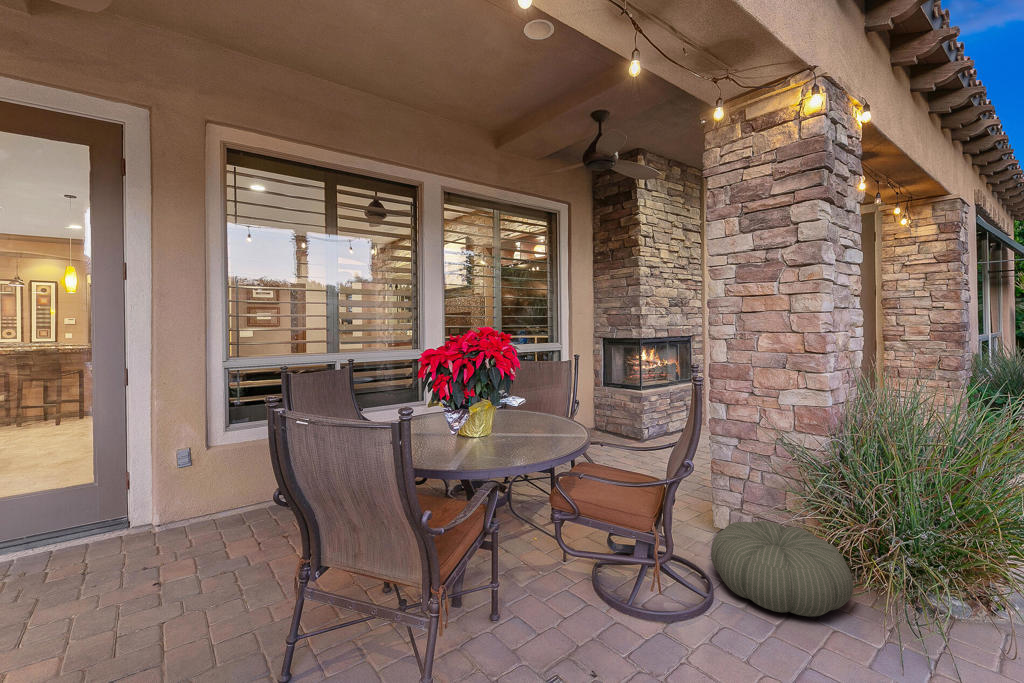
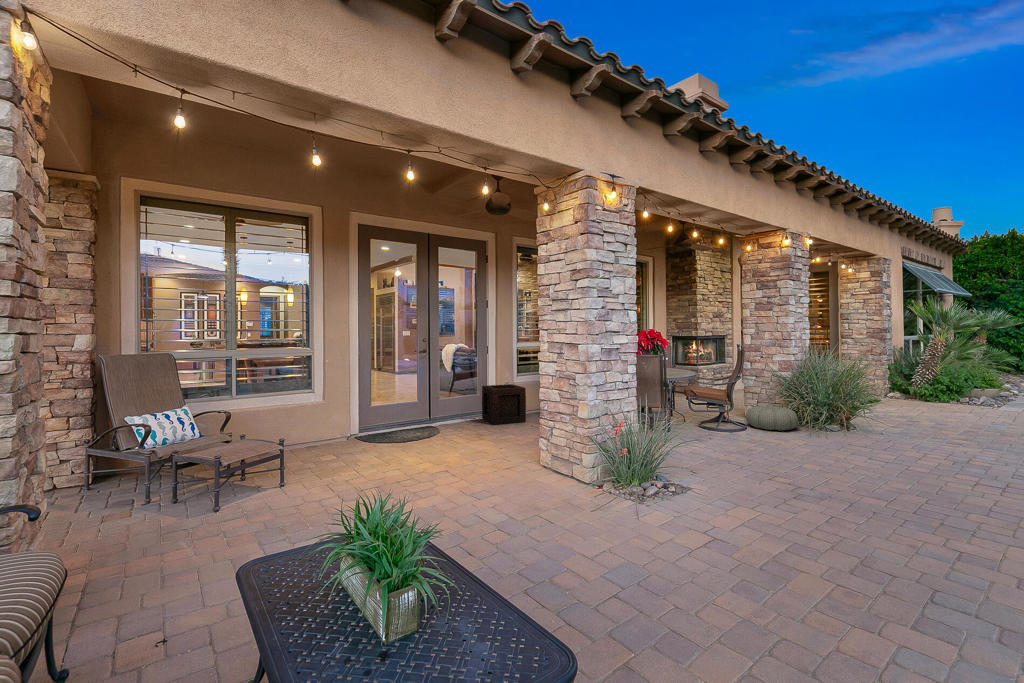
wooden crate: none [54,454,191,580] -> present [482,384,526,425]

